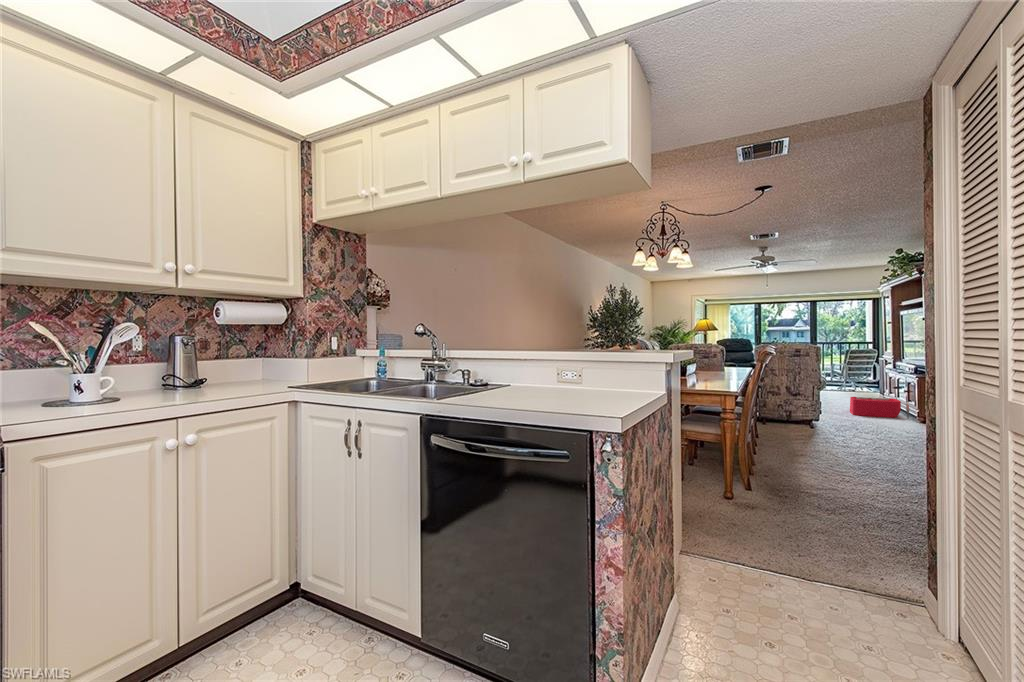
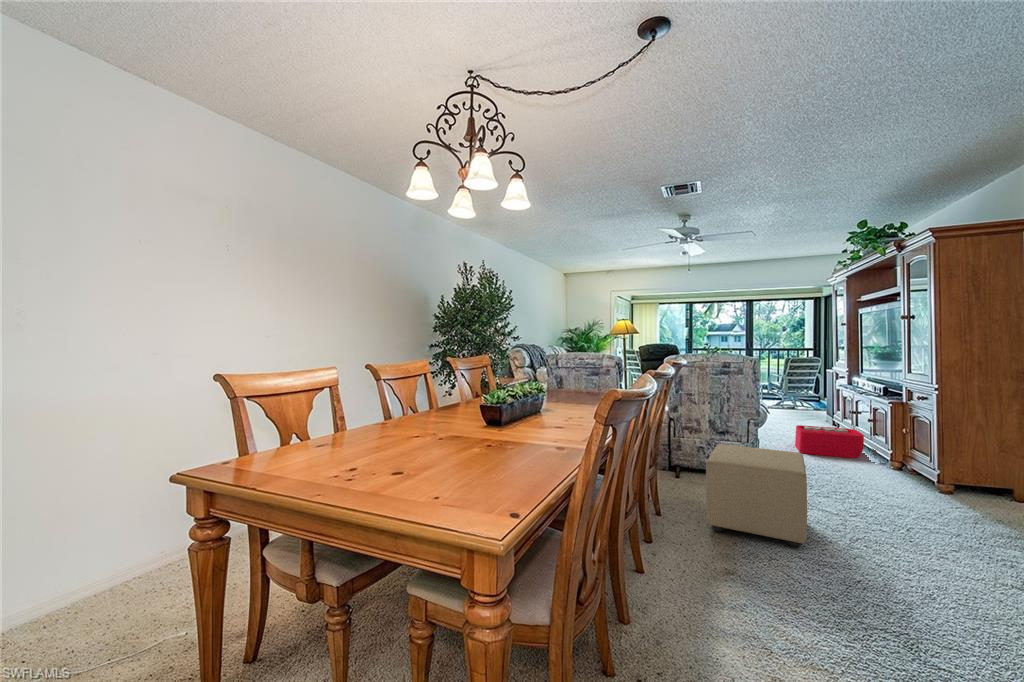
ottoman: none [788,398,849,449] -> present [706,444,807,548]

